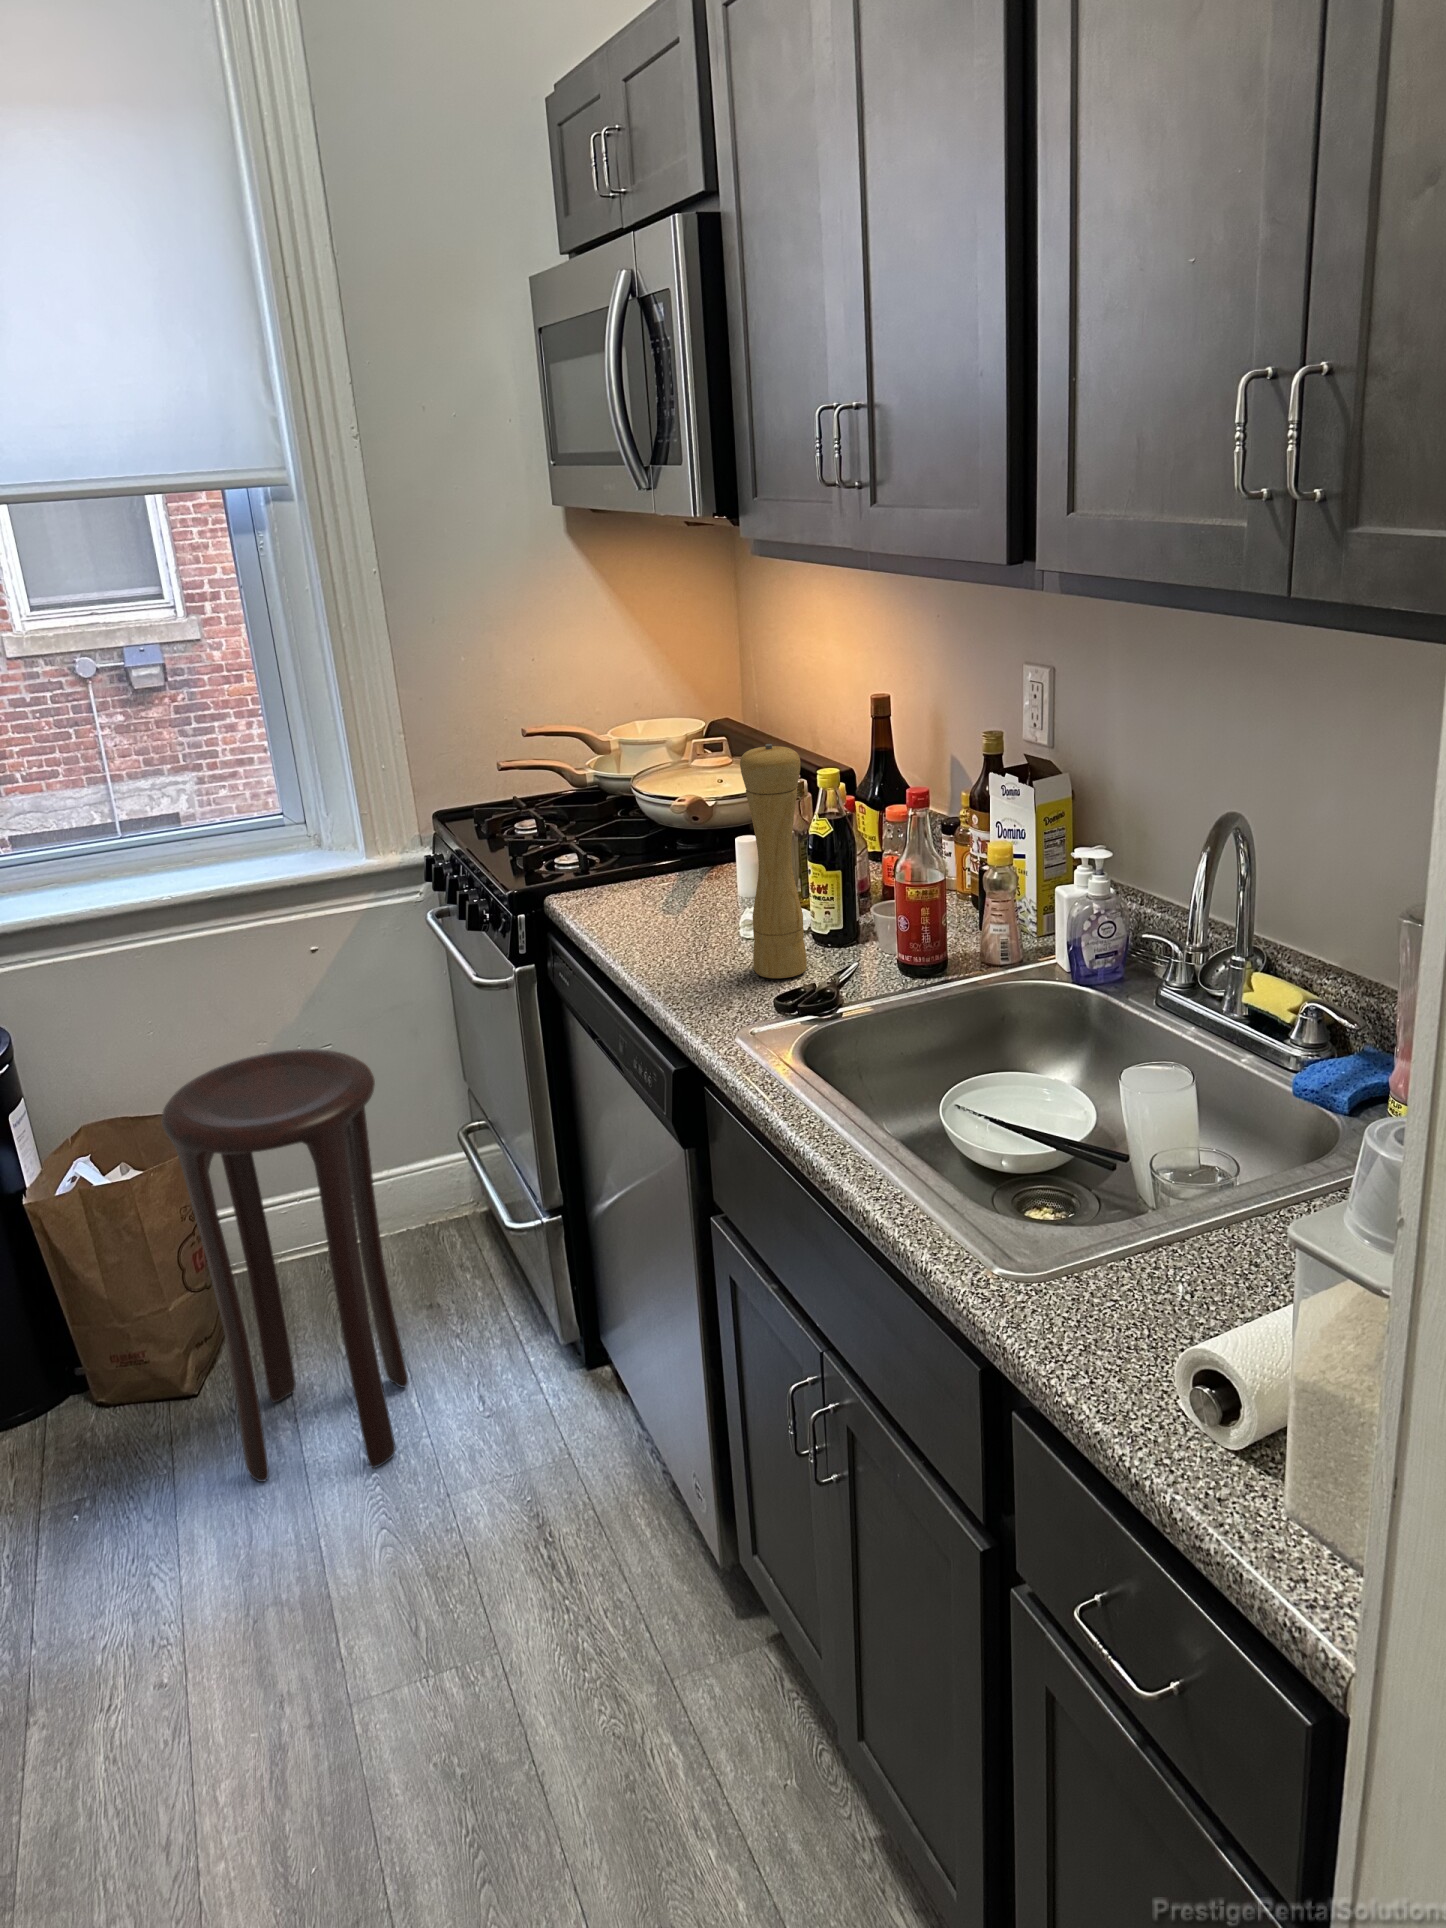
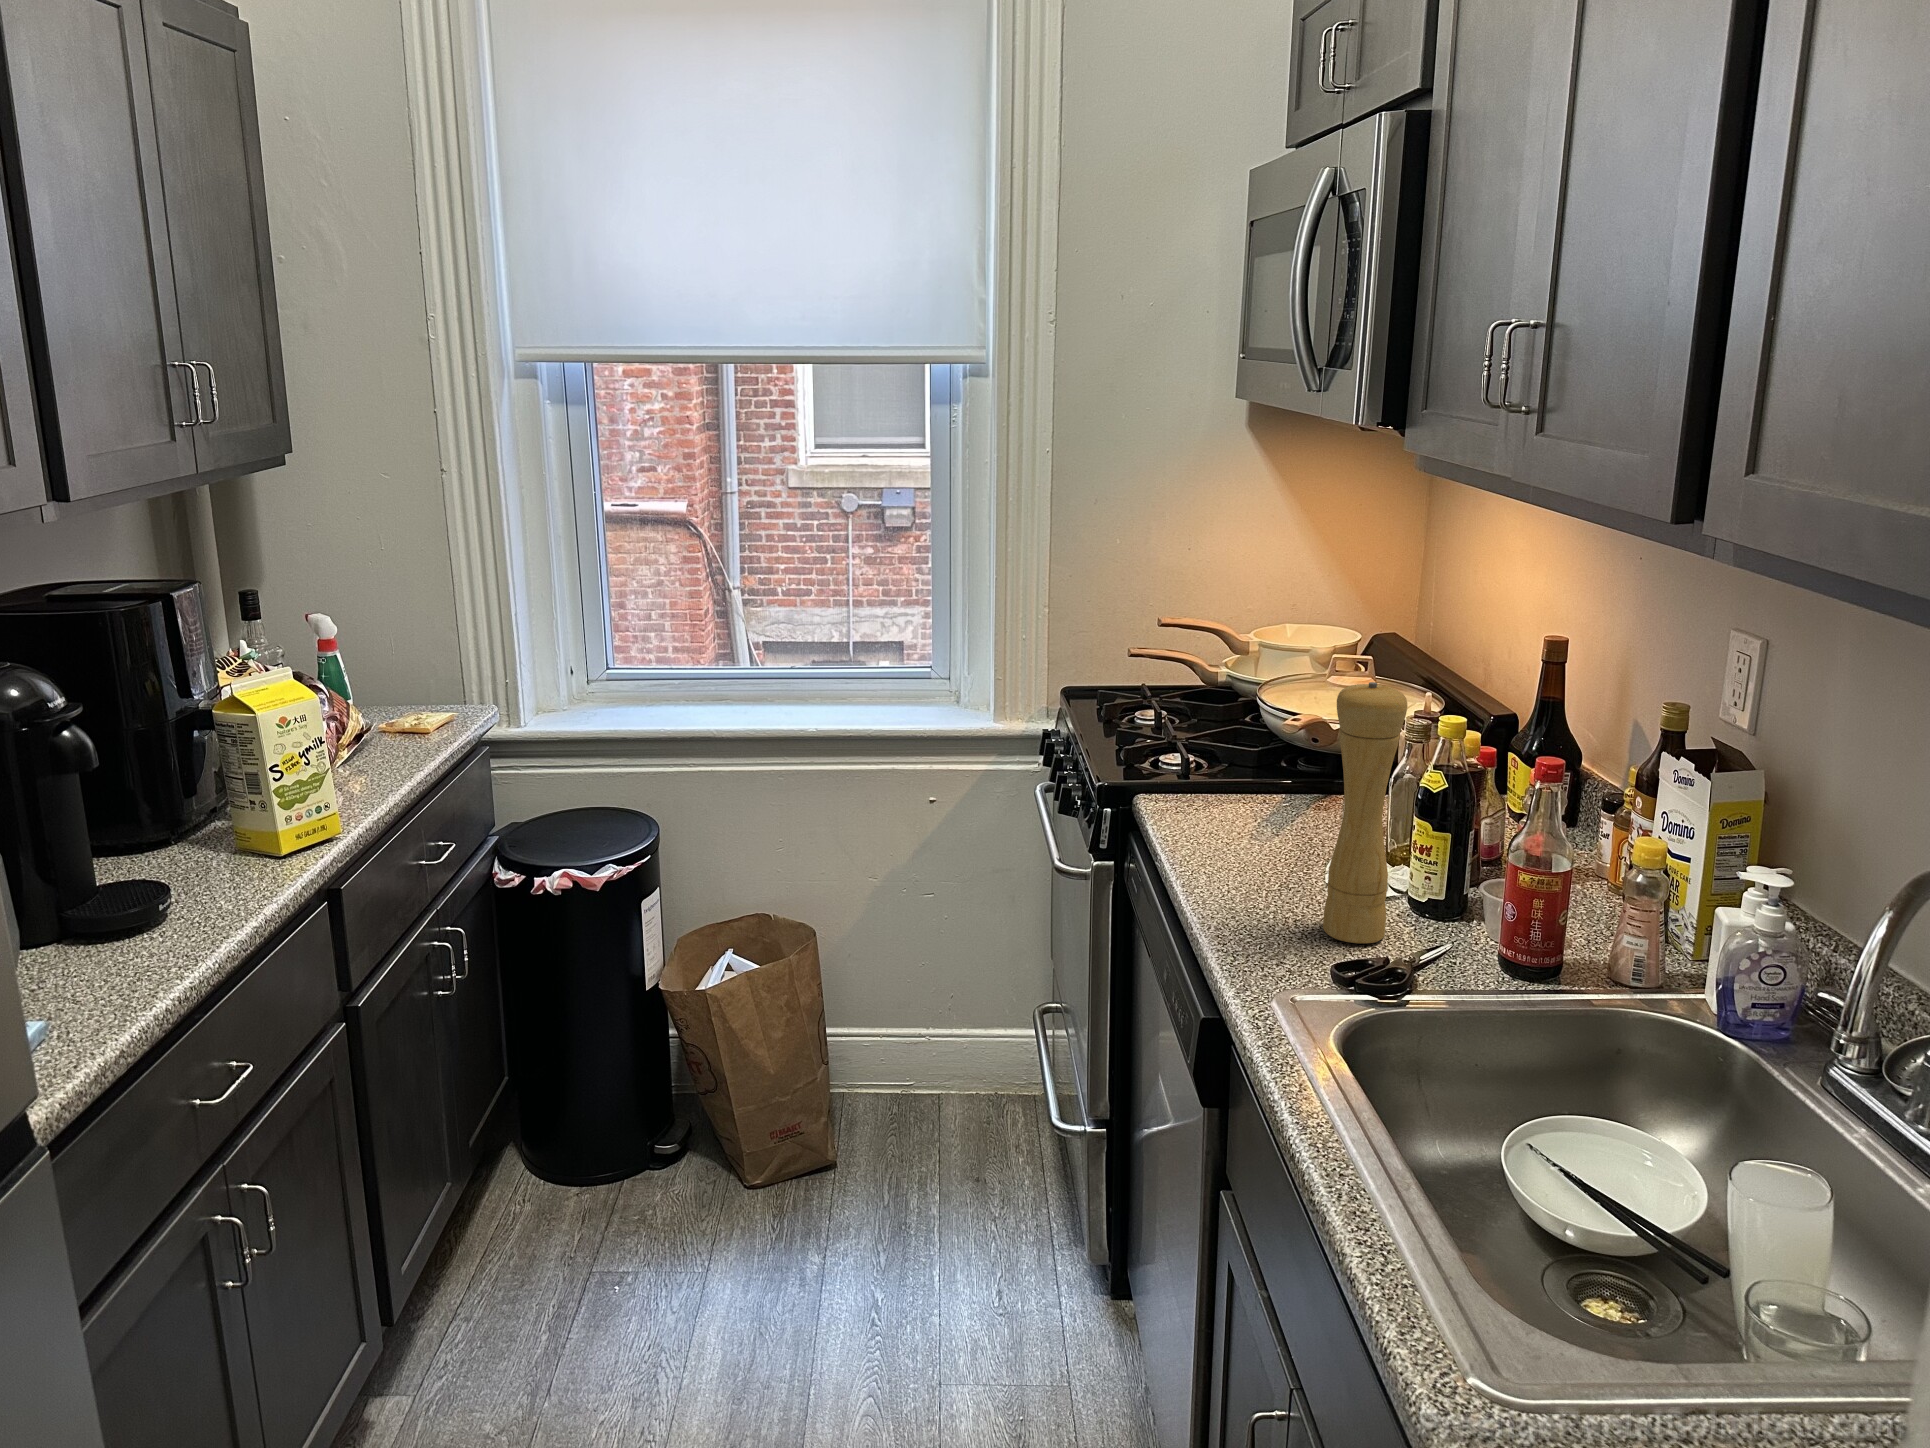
stool: present [162,1049,408,1482] -> none [748,897,944,1329]

